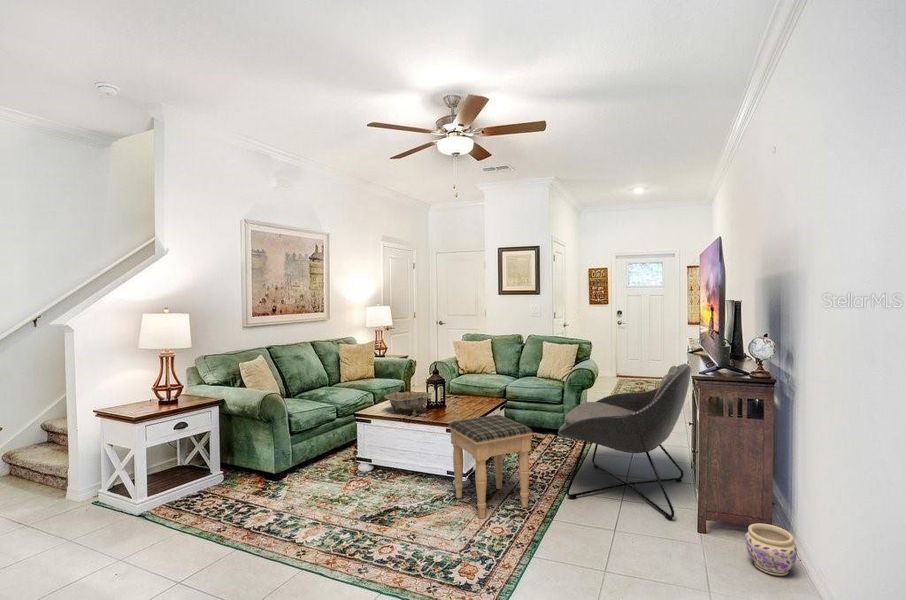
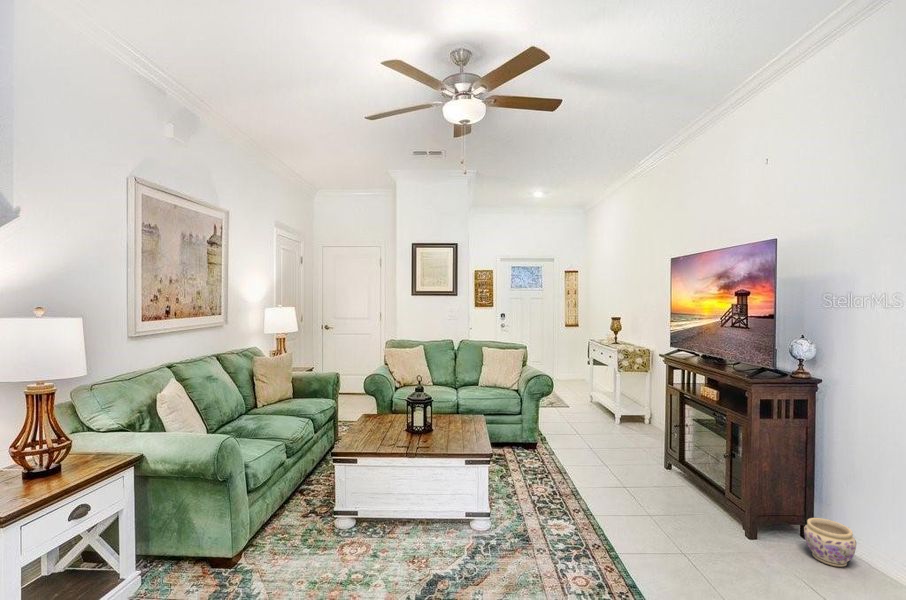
lounge chair: present [558,364,691,520] -> none [575,369,714,526]
decorative bowl: present [384,391,432,416] -> none [364,415,426,446]
footstool: present [448,415,533,519] -> none [484,436,585,566]

